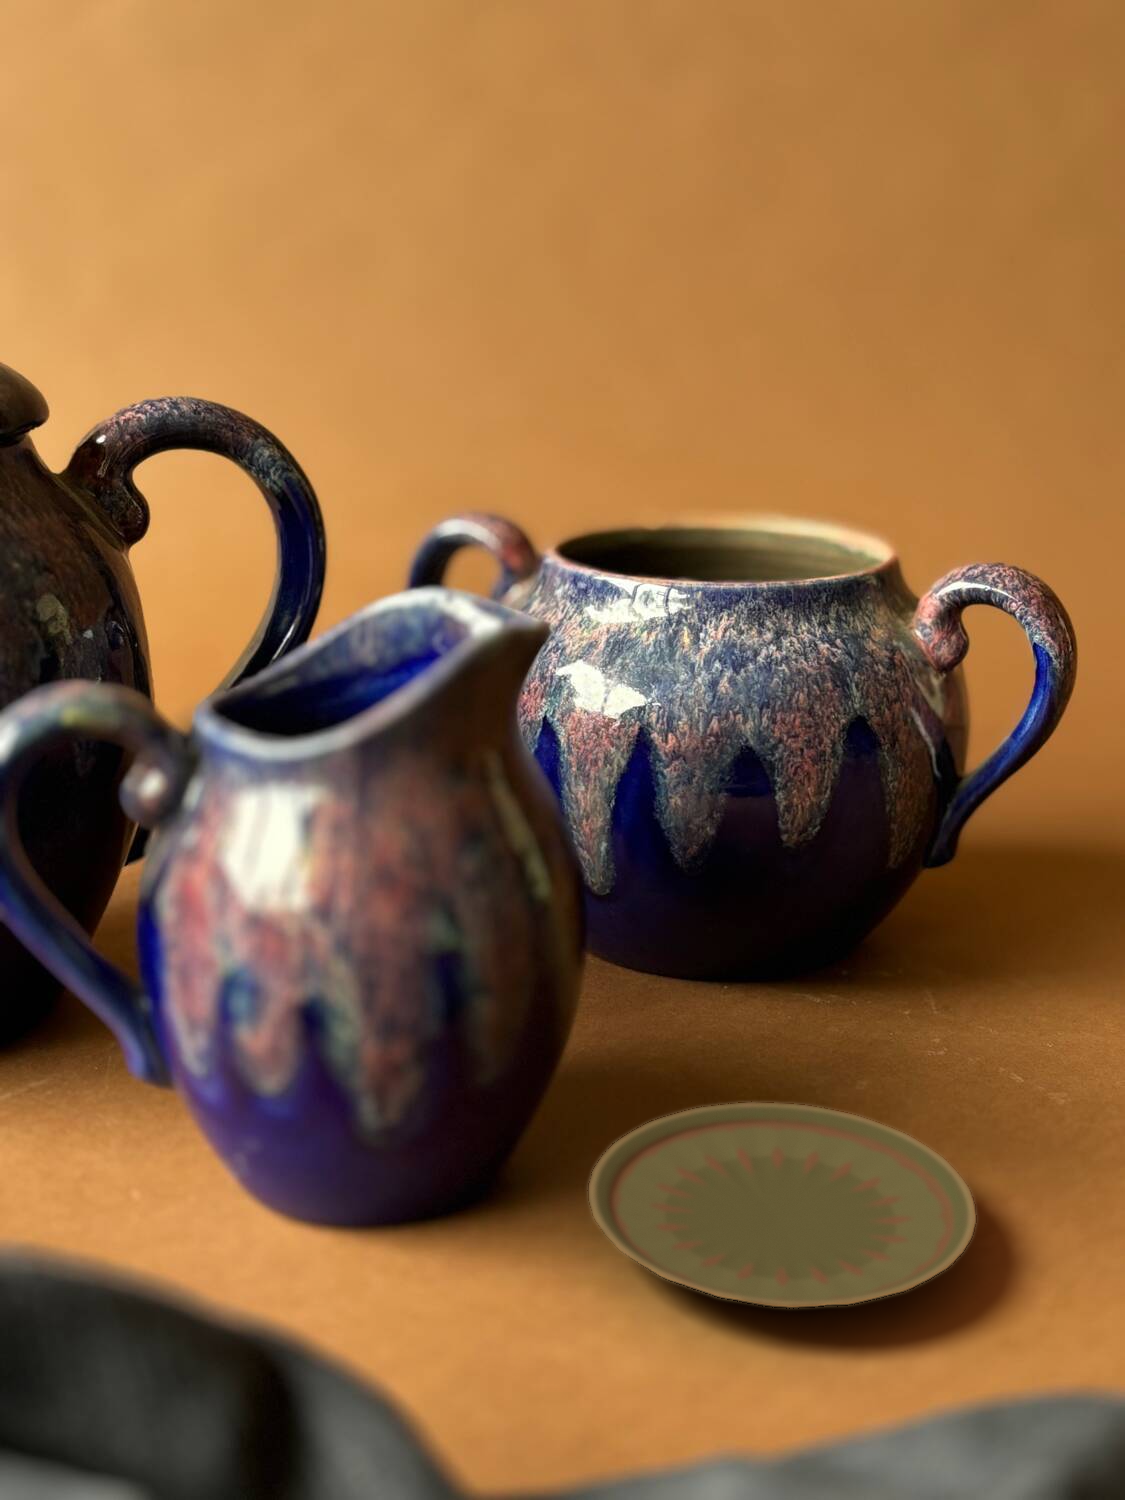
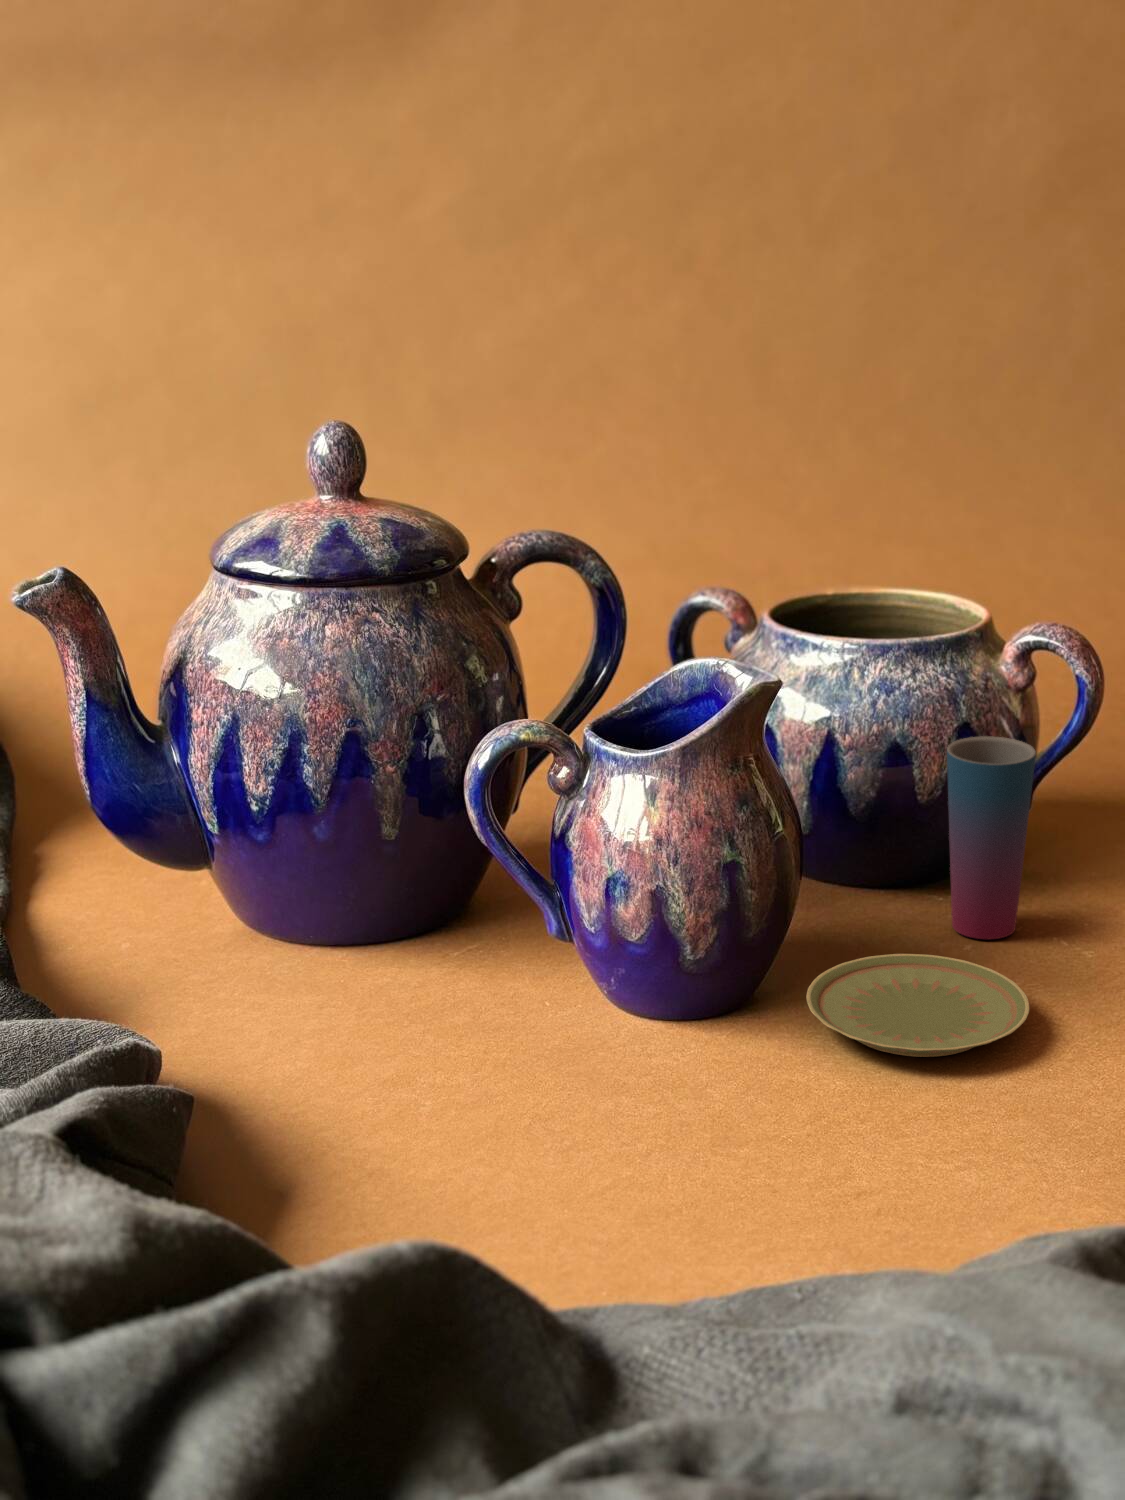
cup: none [831,741,975,1069] -> present [947,736,1036,939]

